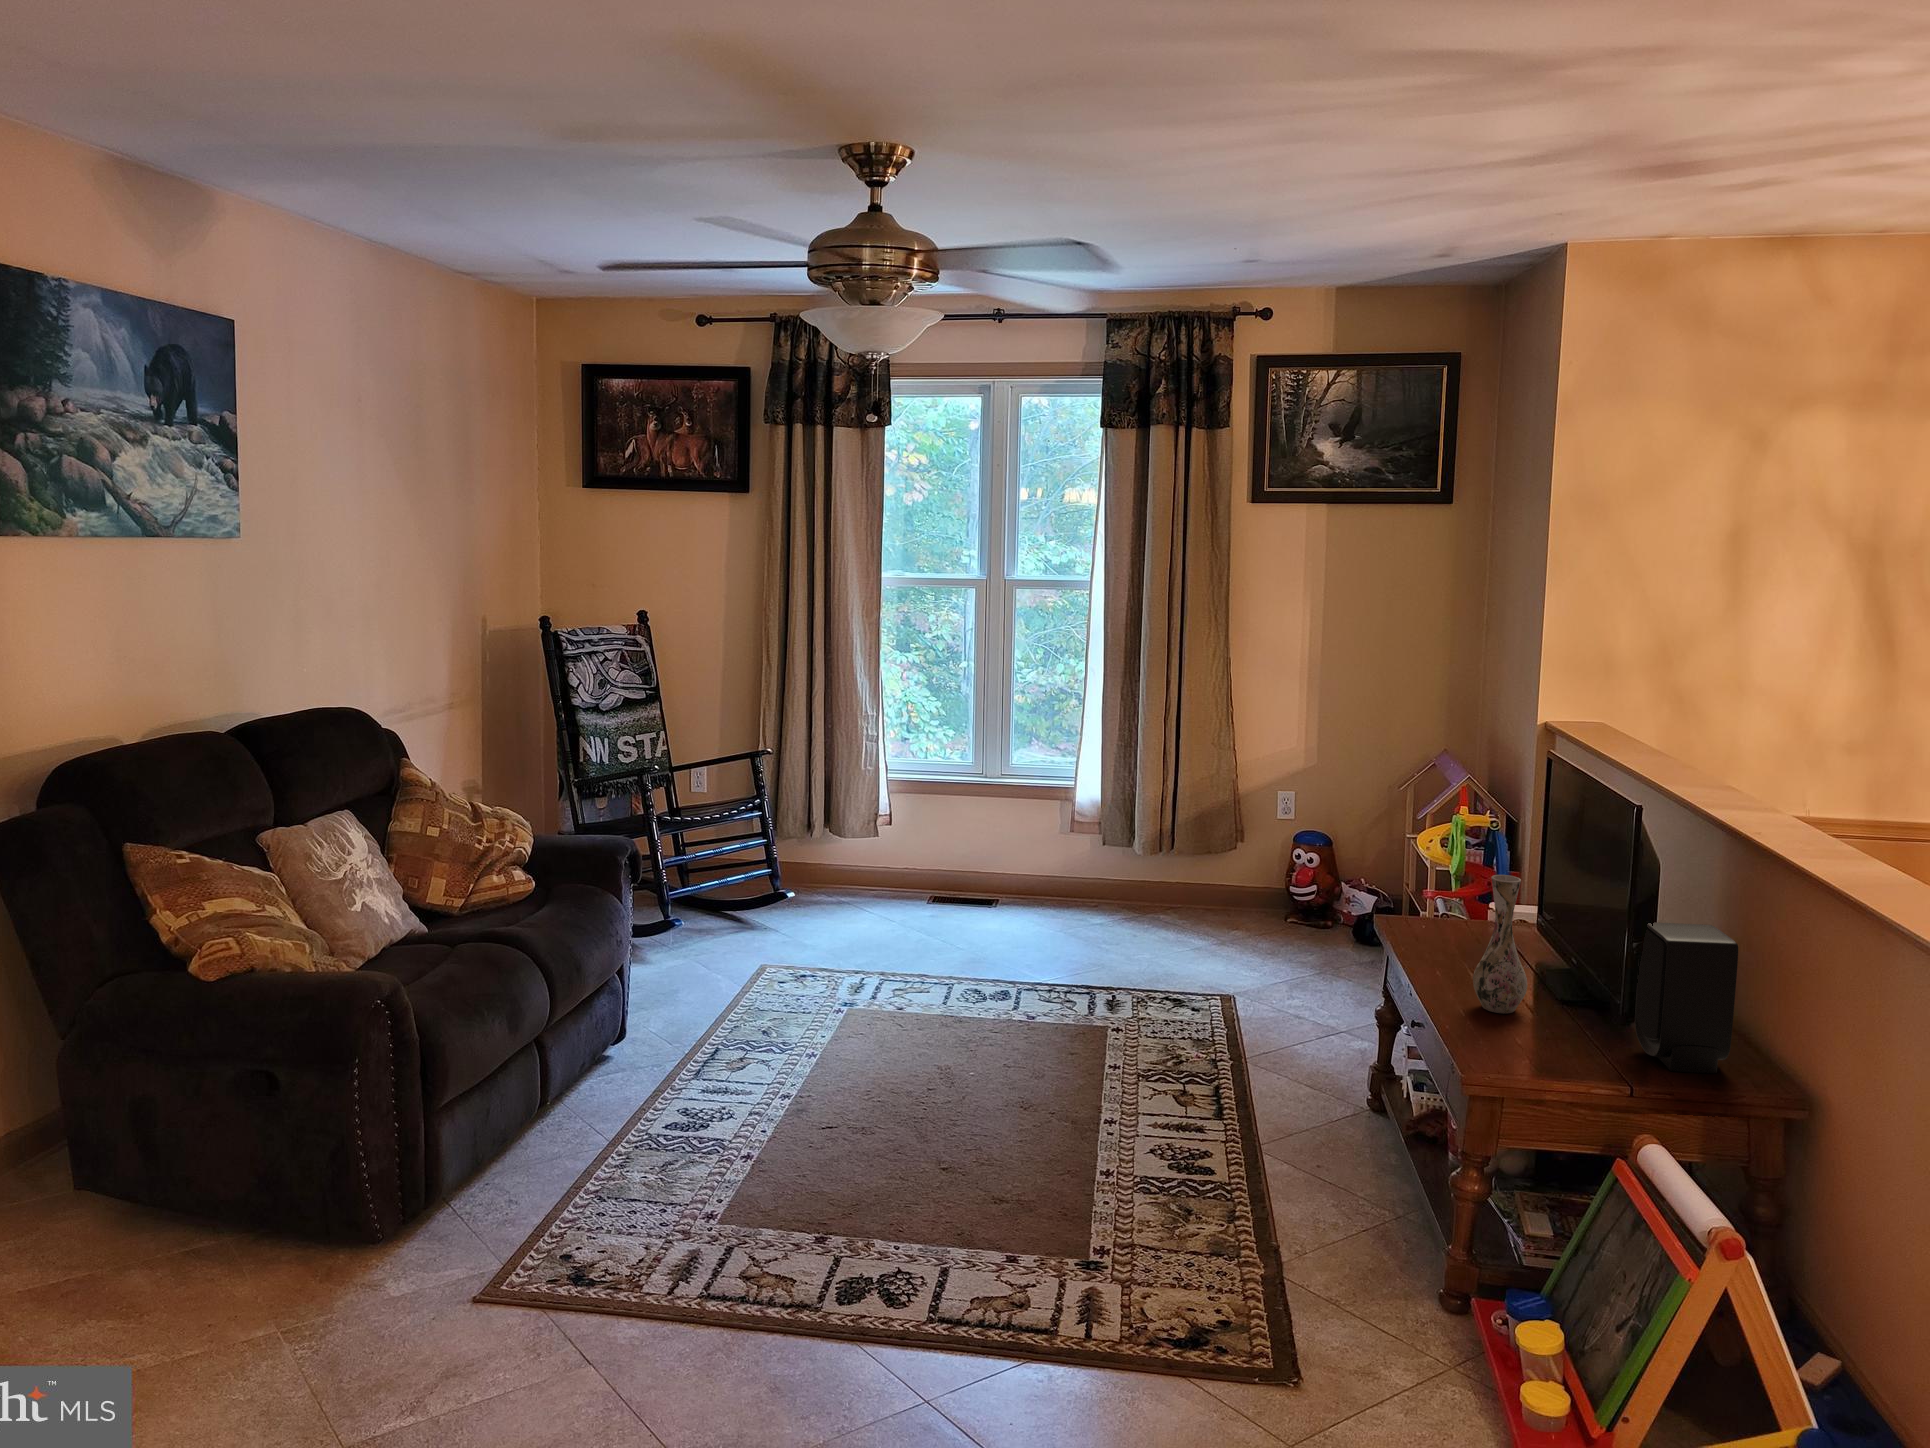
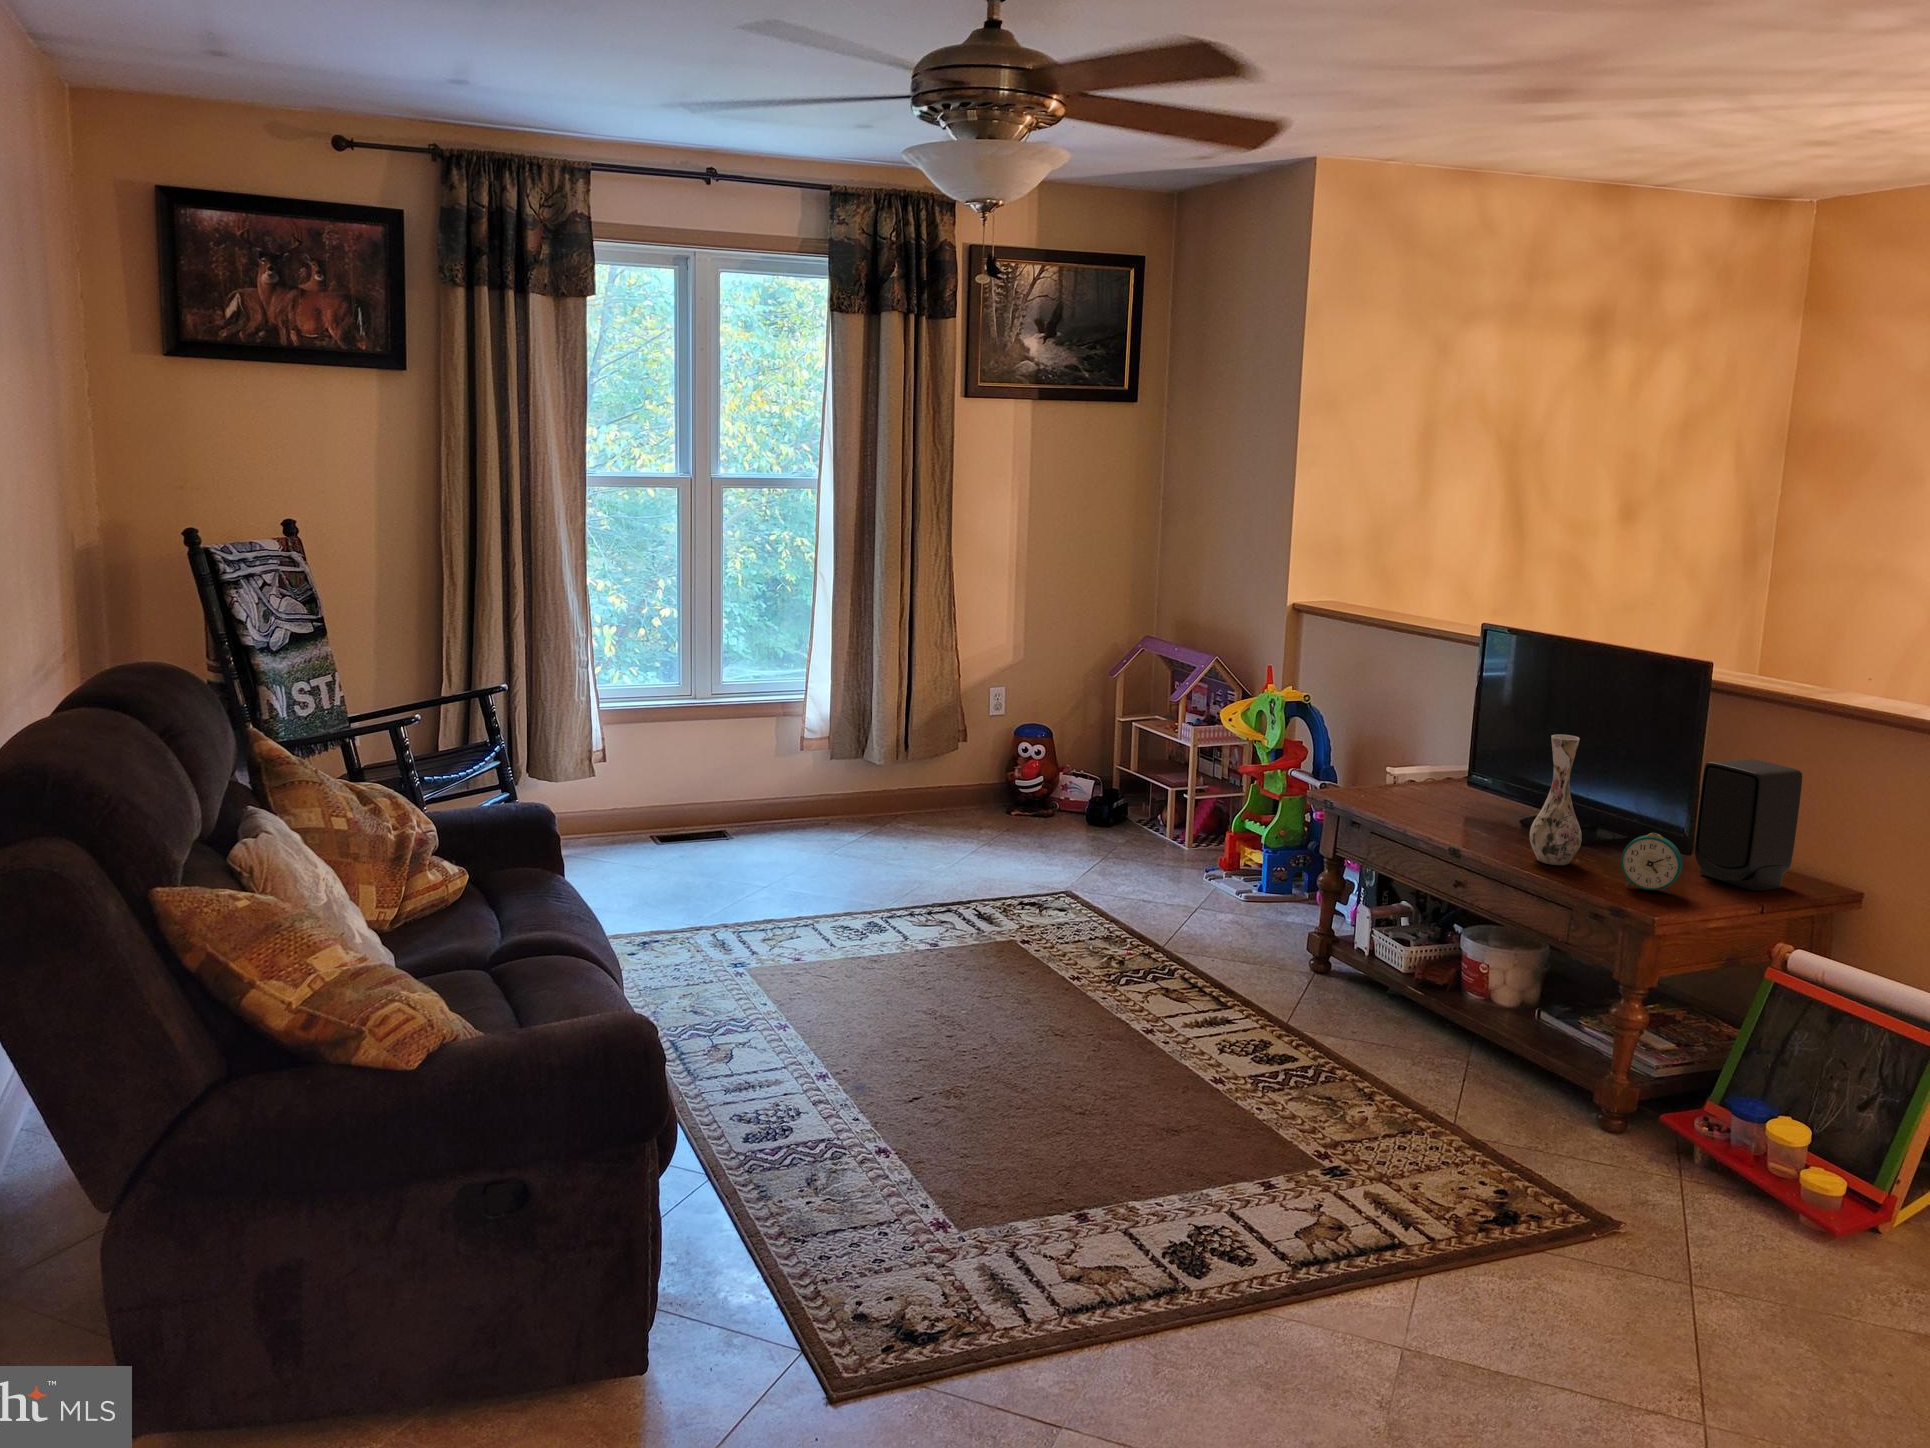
alarm clock: none [1517,989,1577,1057] -> present [1621,833,1683,894]

